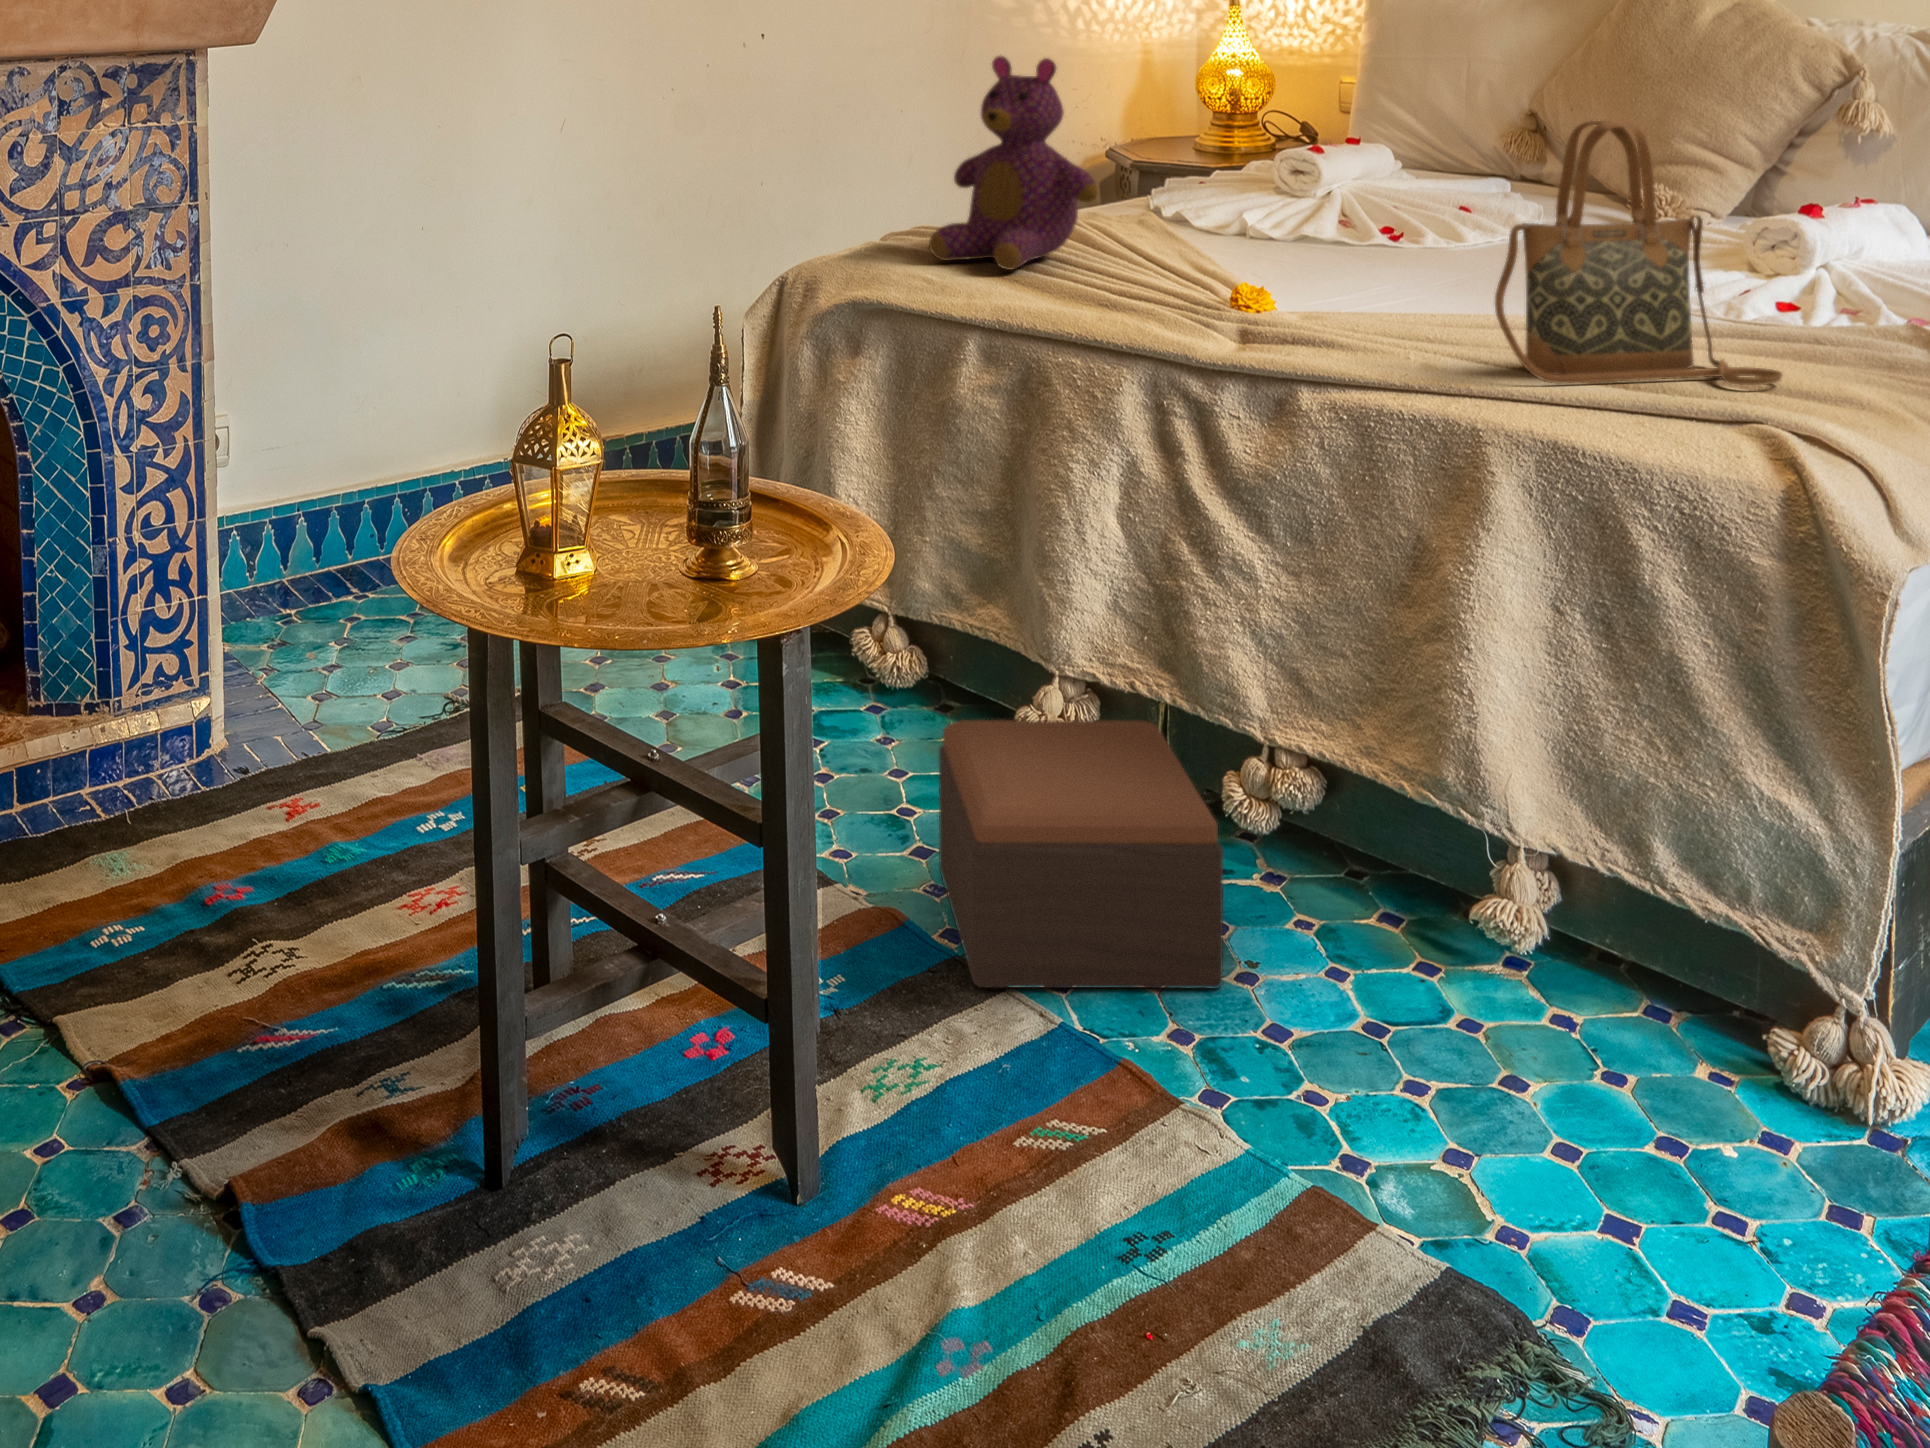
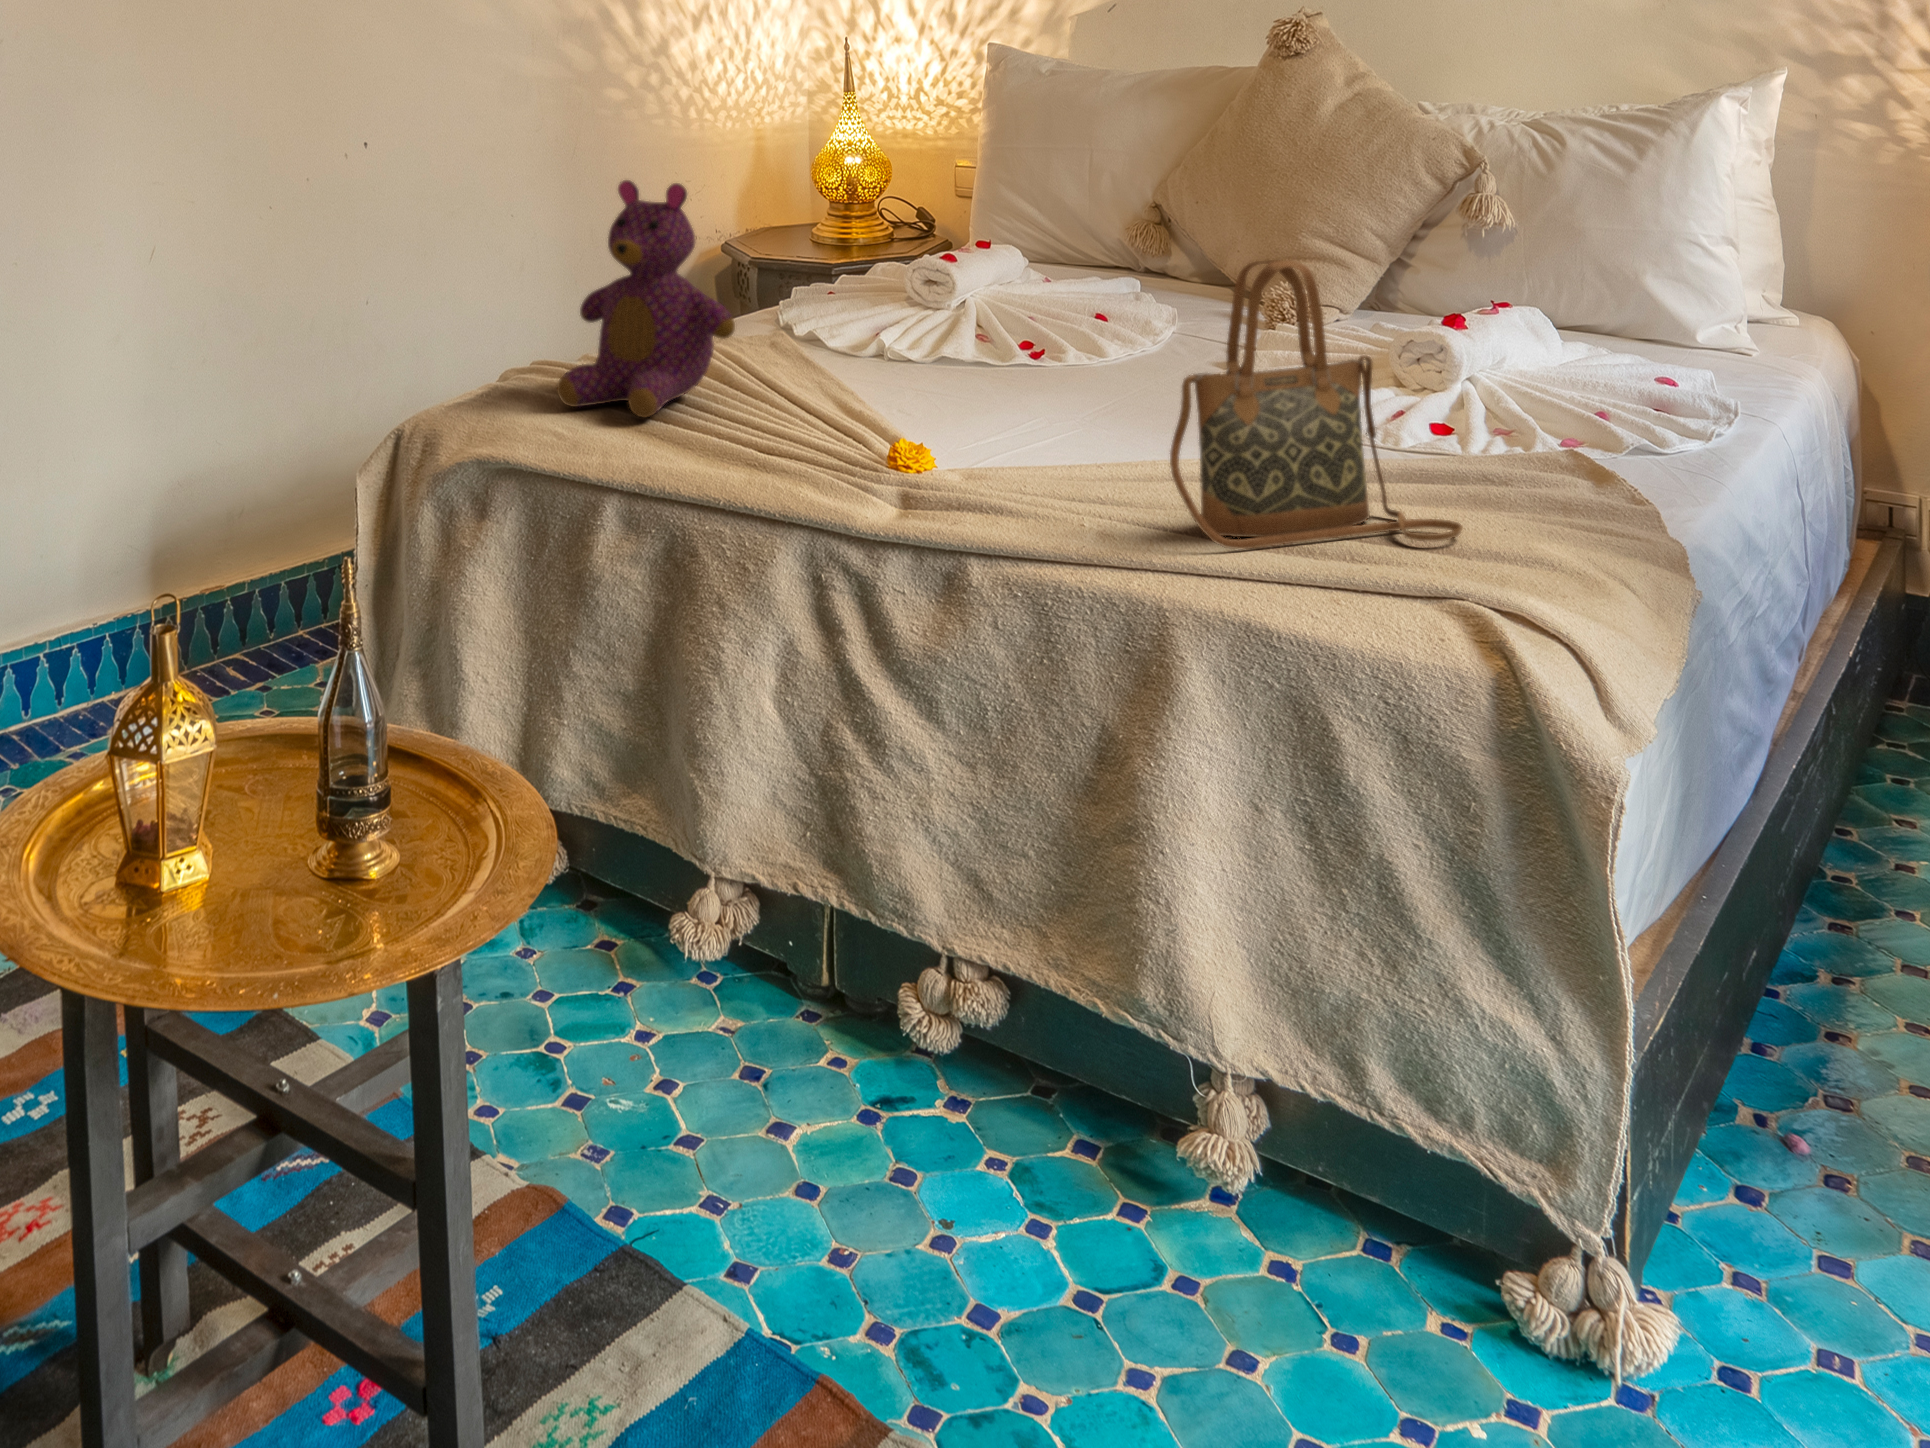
footstool: present [939,720,1223,989] -> none [595,945,921,1293]

